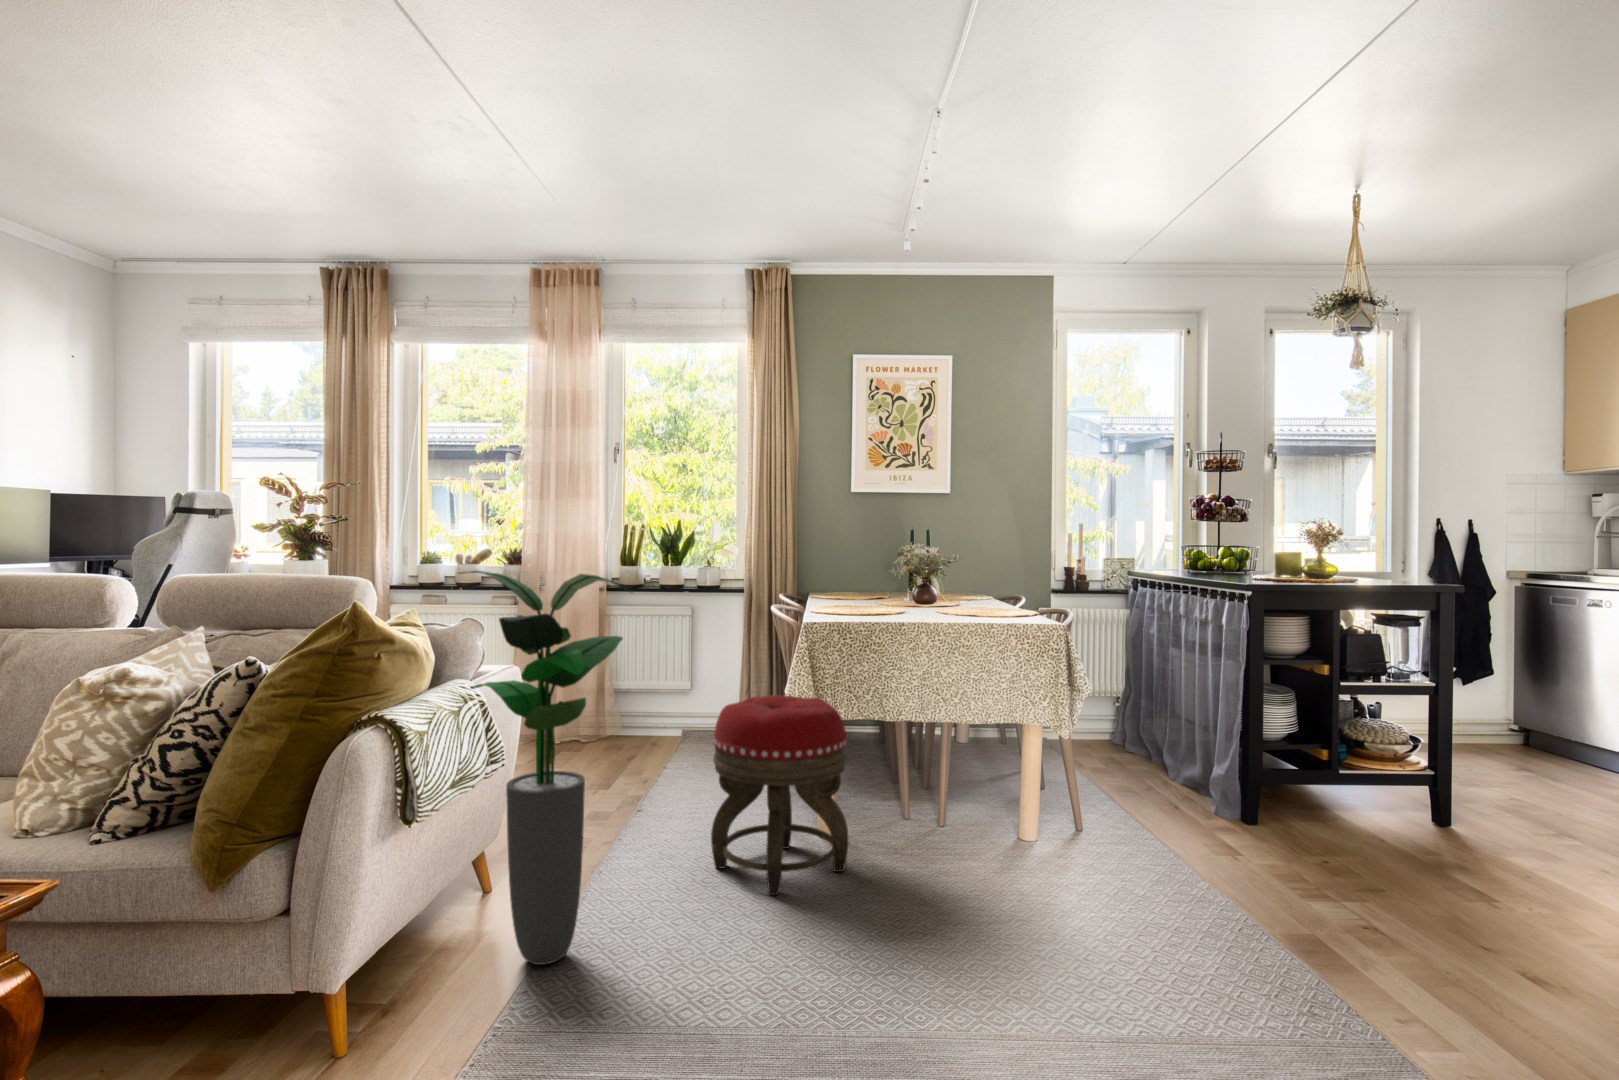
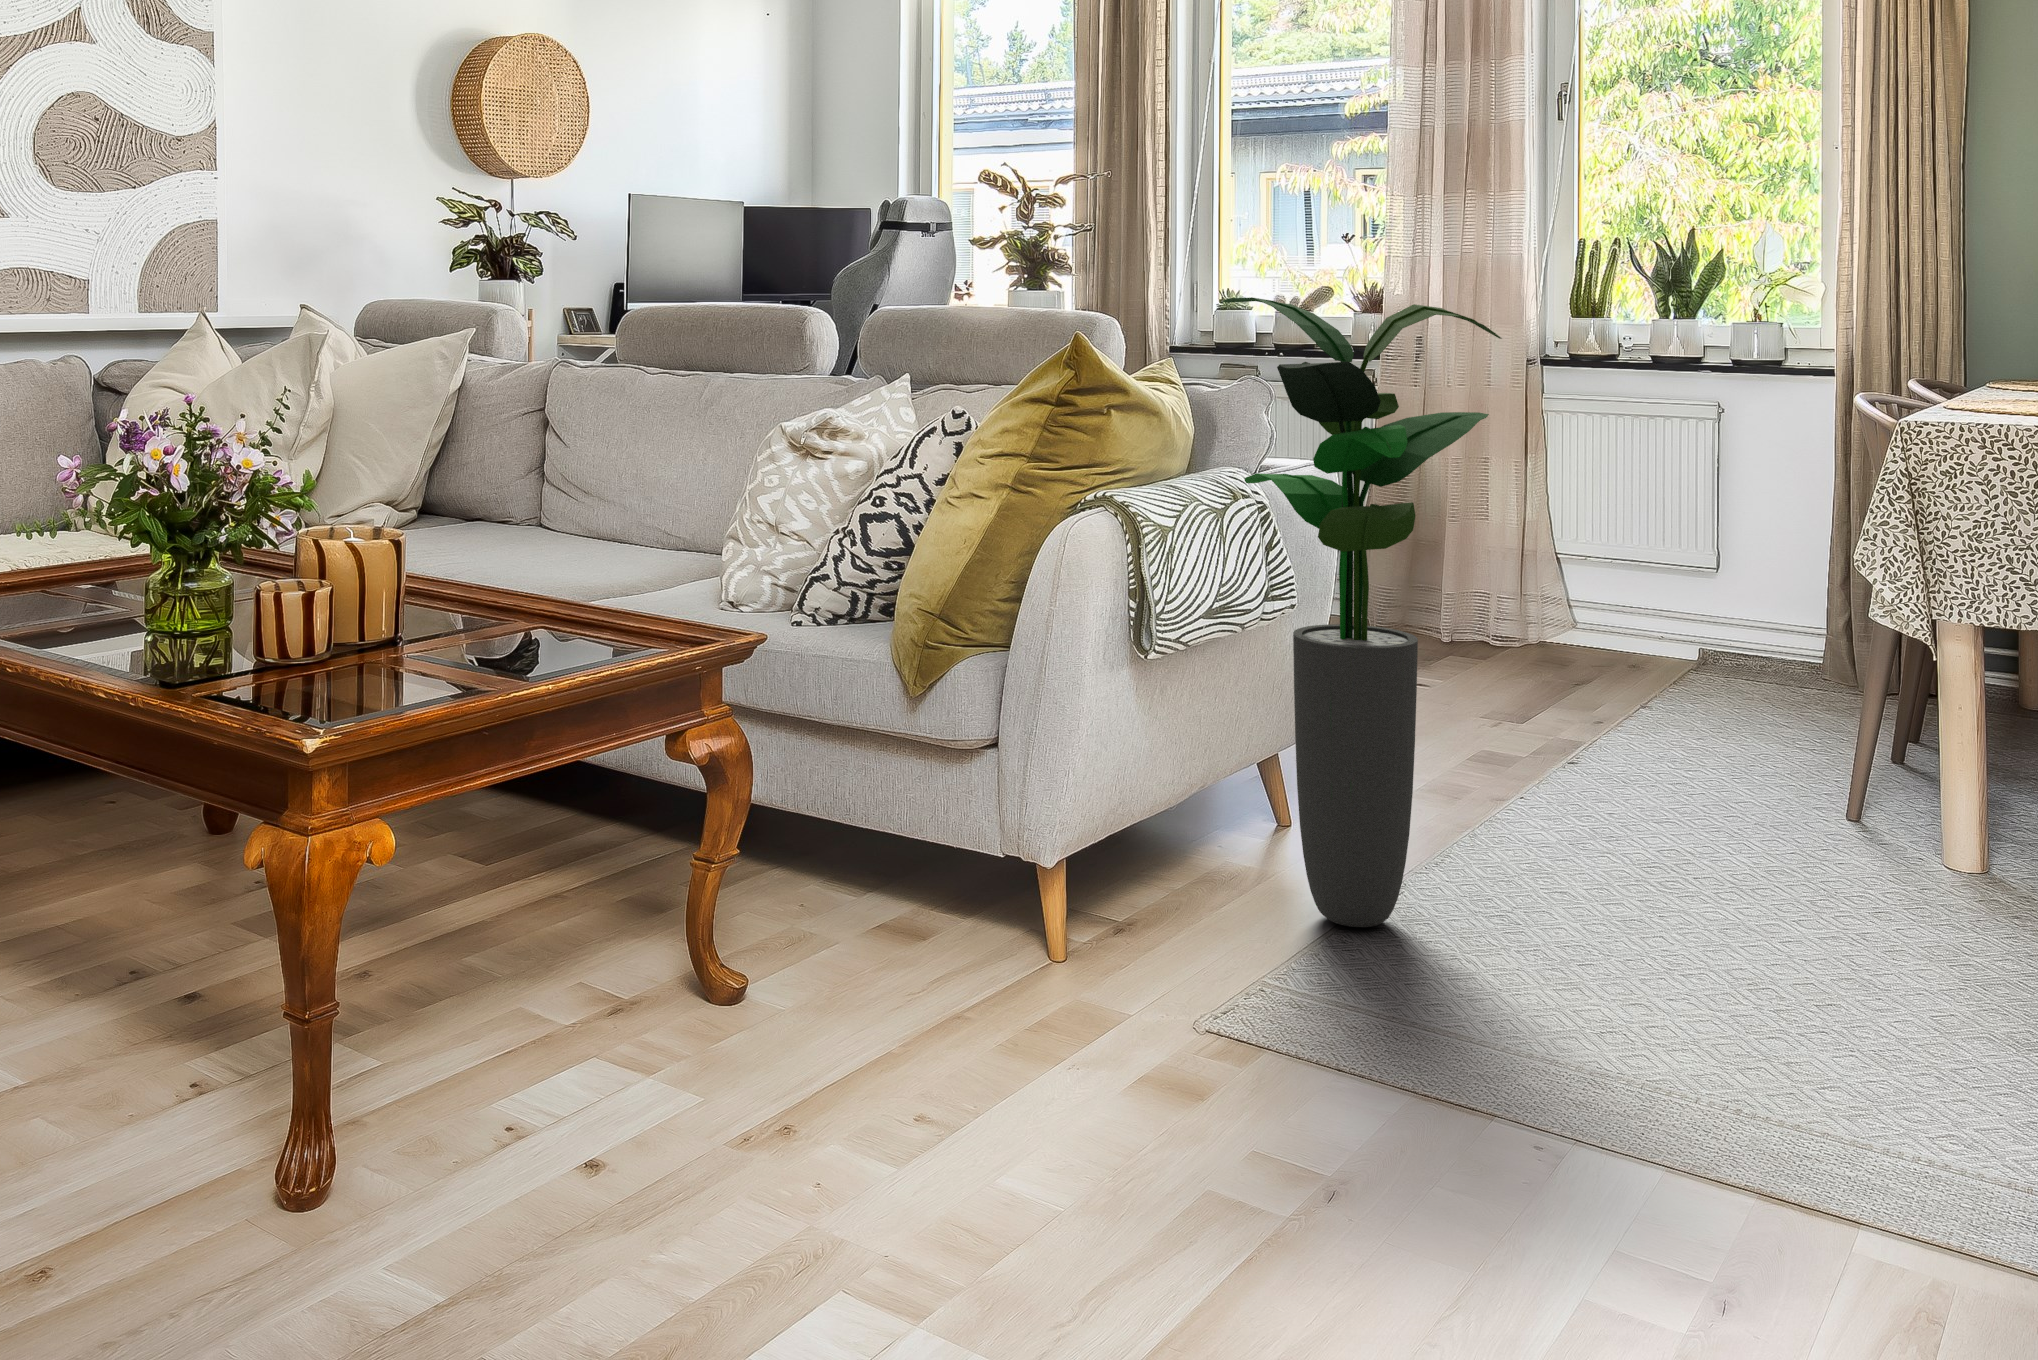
footstool: present [711,695,848,895] -> none [1681,559,1980,930]

